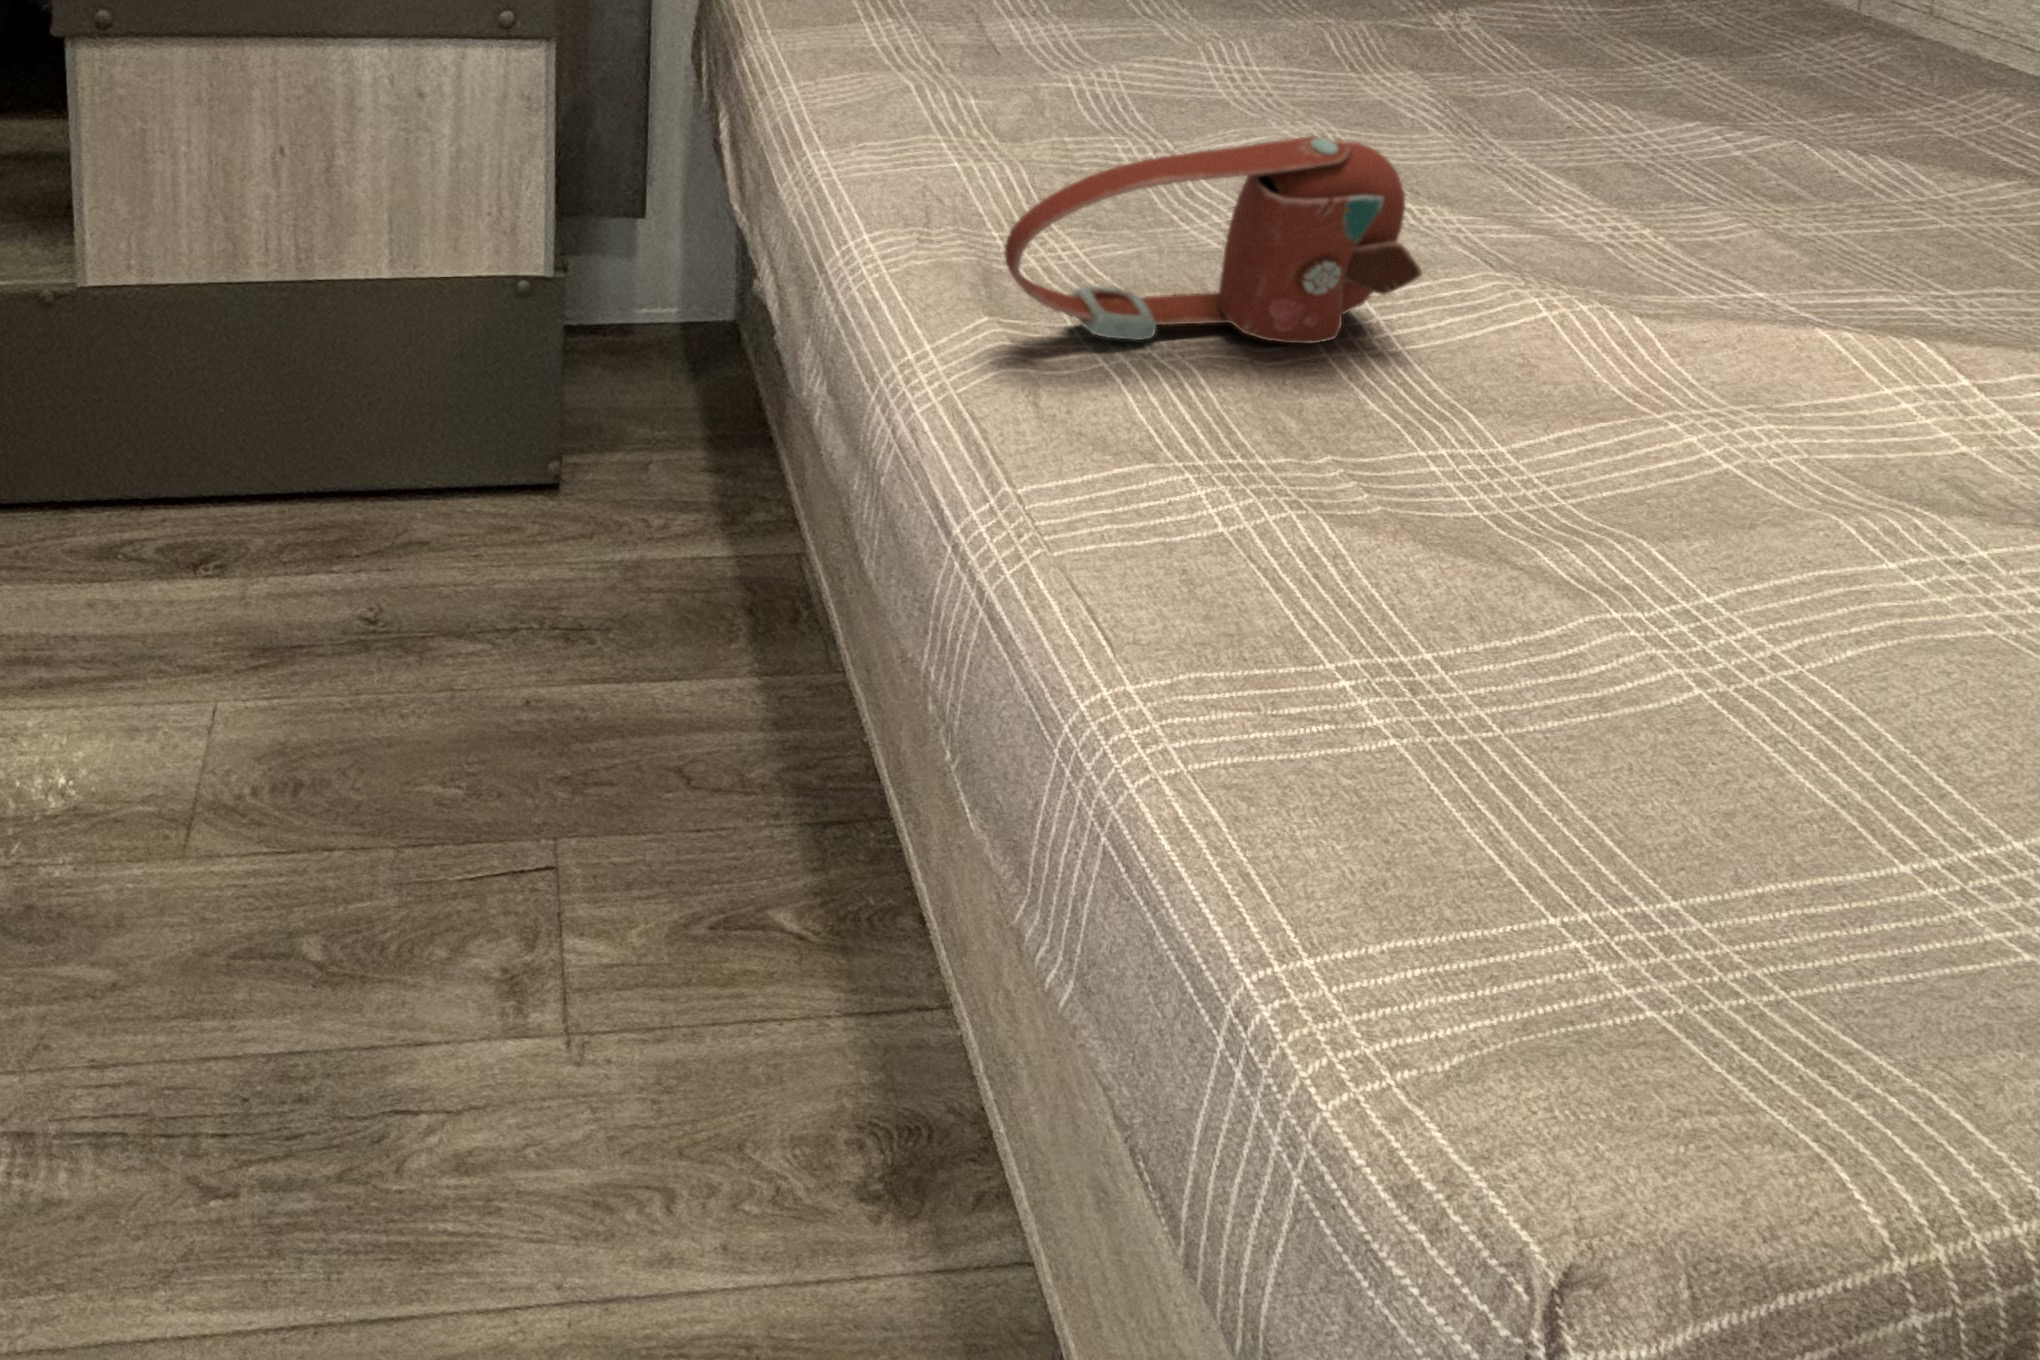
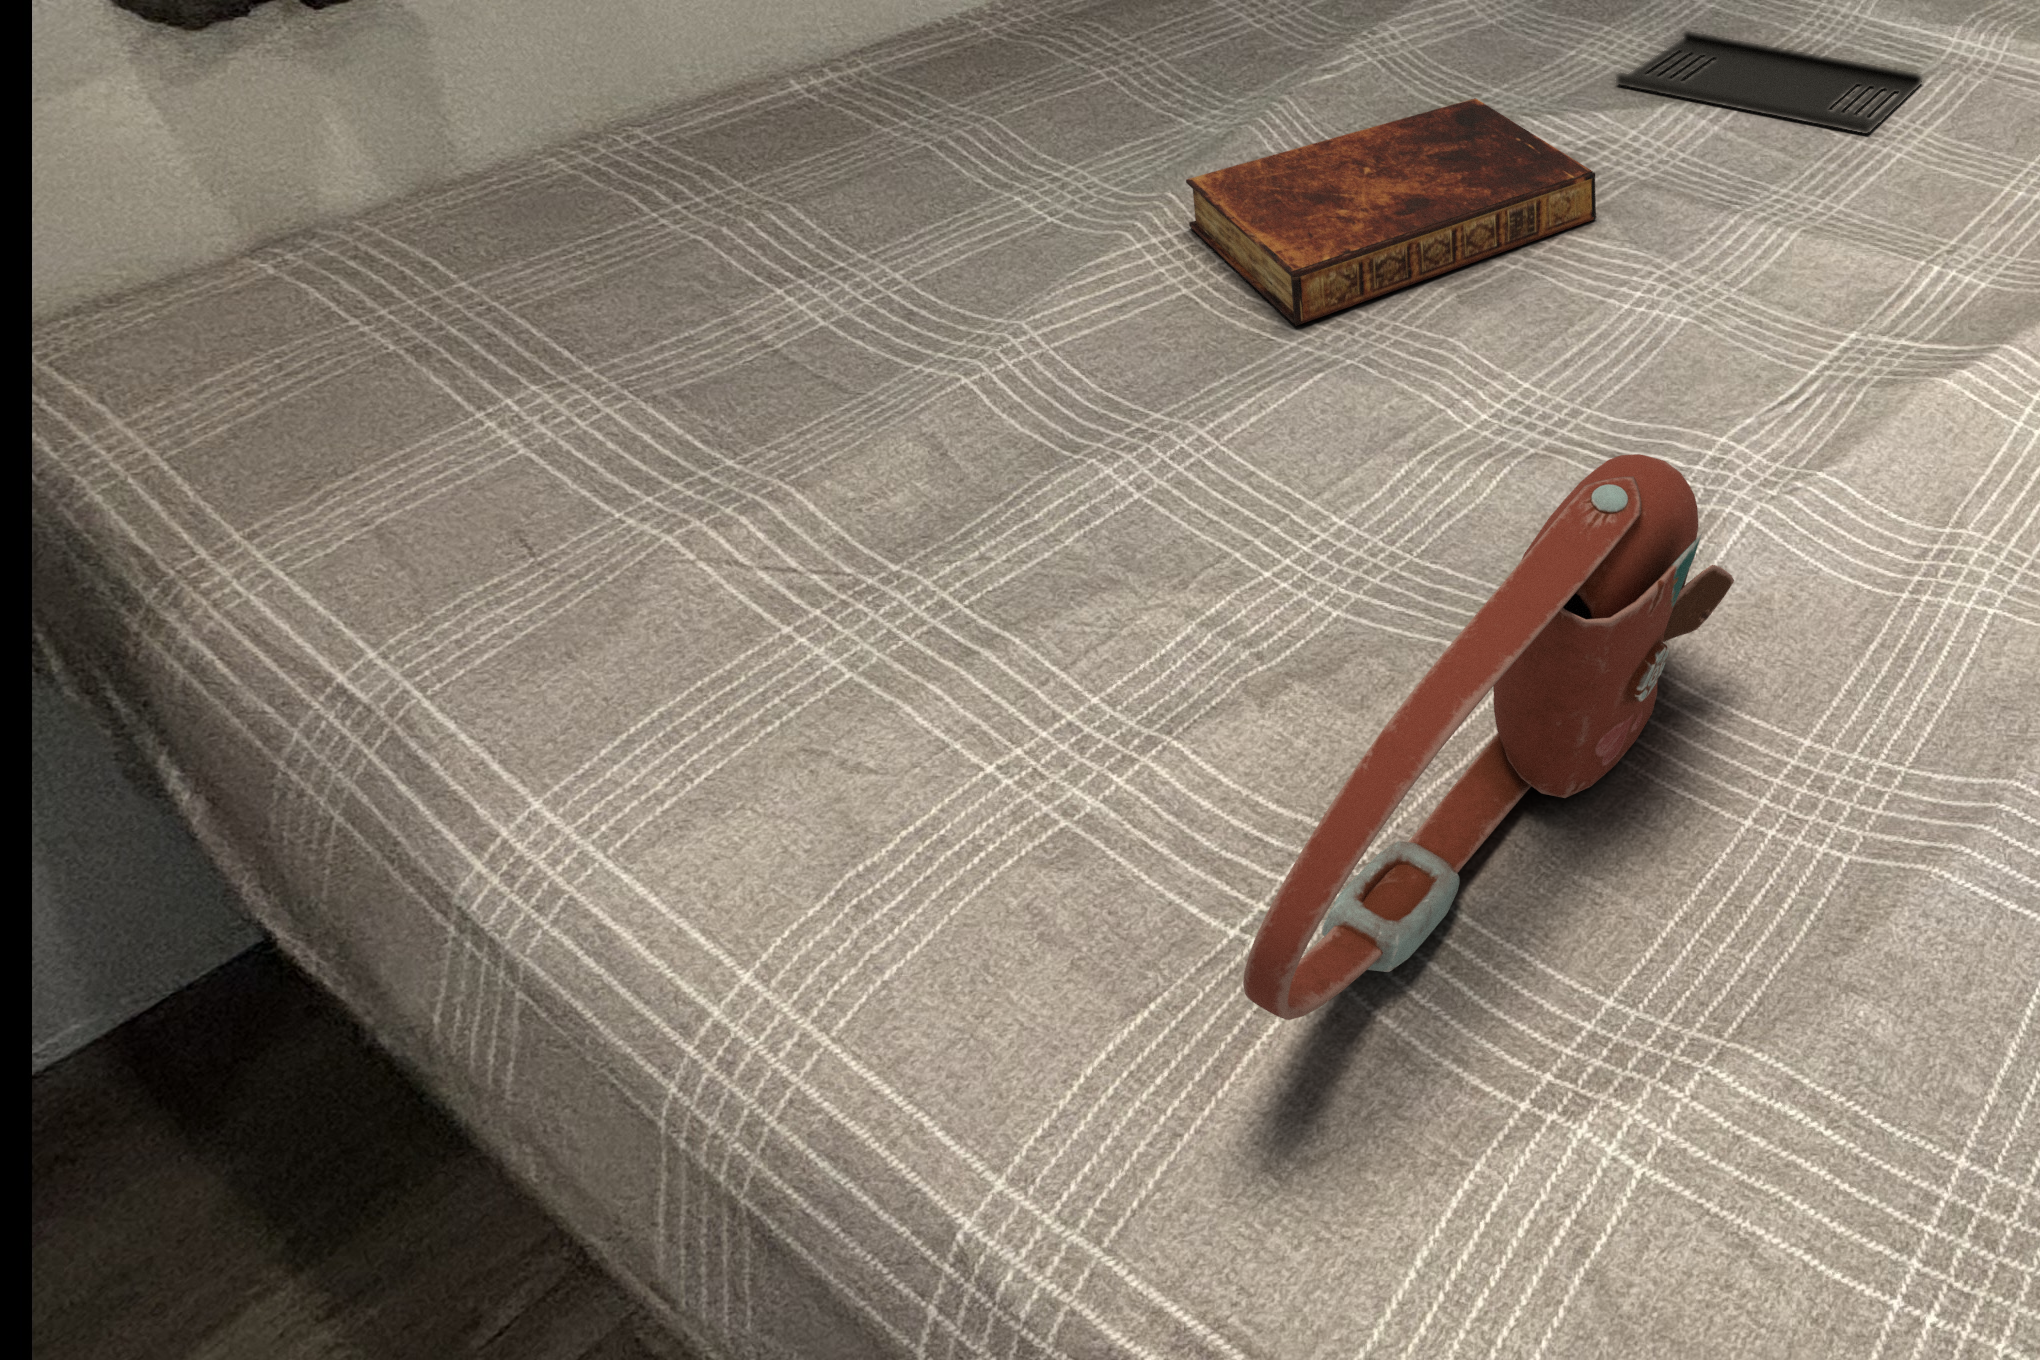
book: none [1233,15,1540,135] -> present [1186,98,1596,326]
tray: none [1633,61,1994,173] -> present [1616,31,1922,134]

